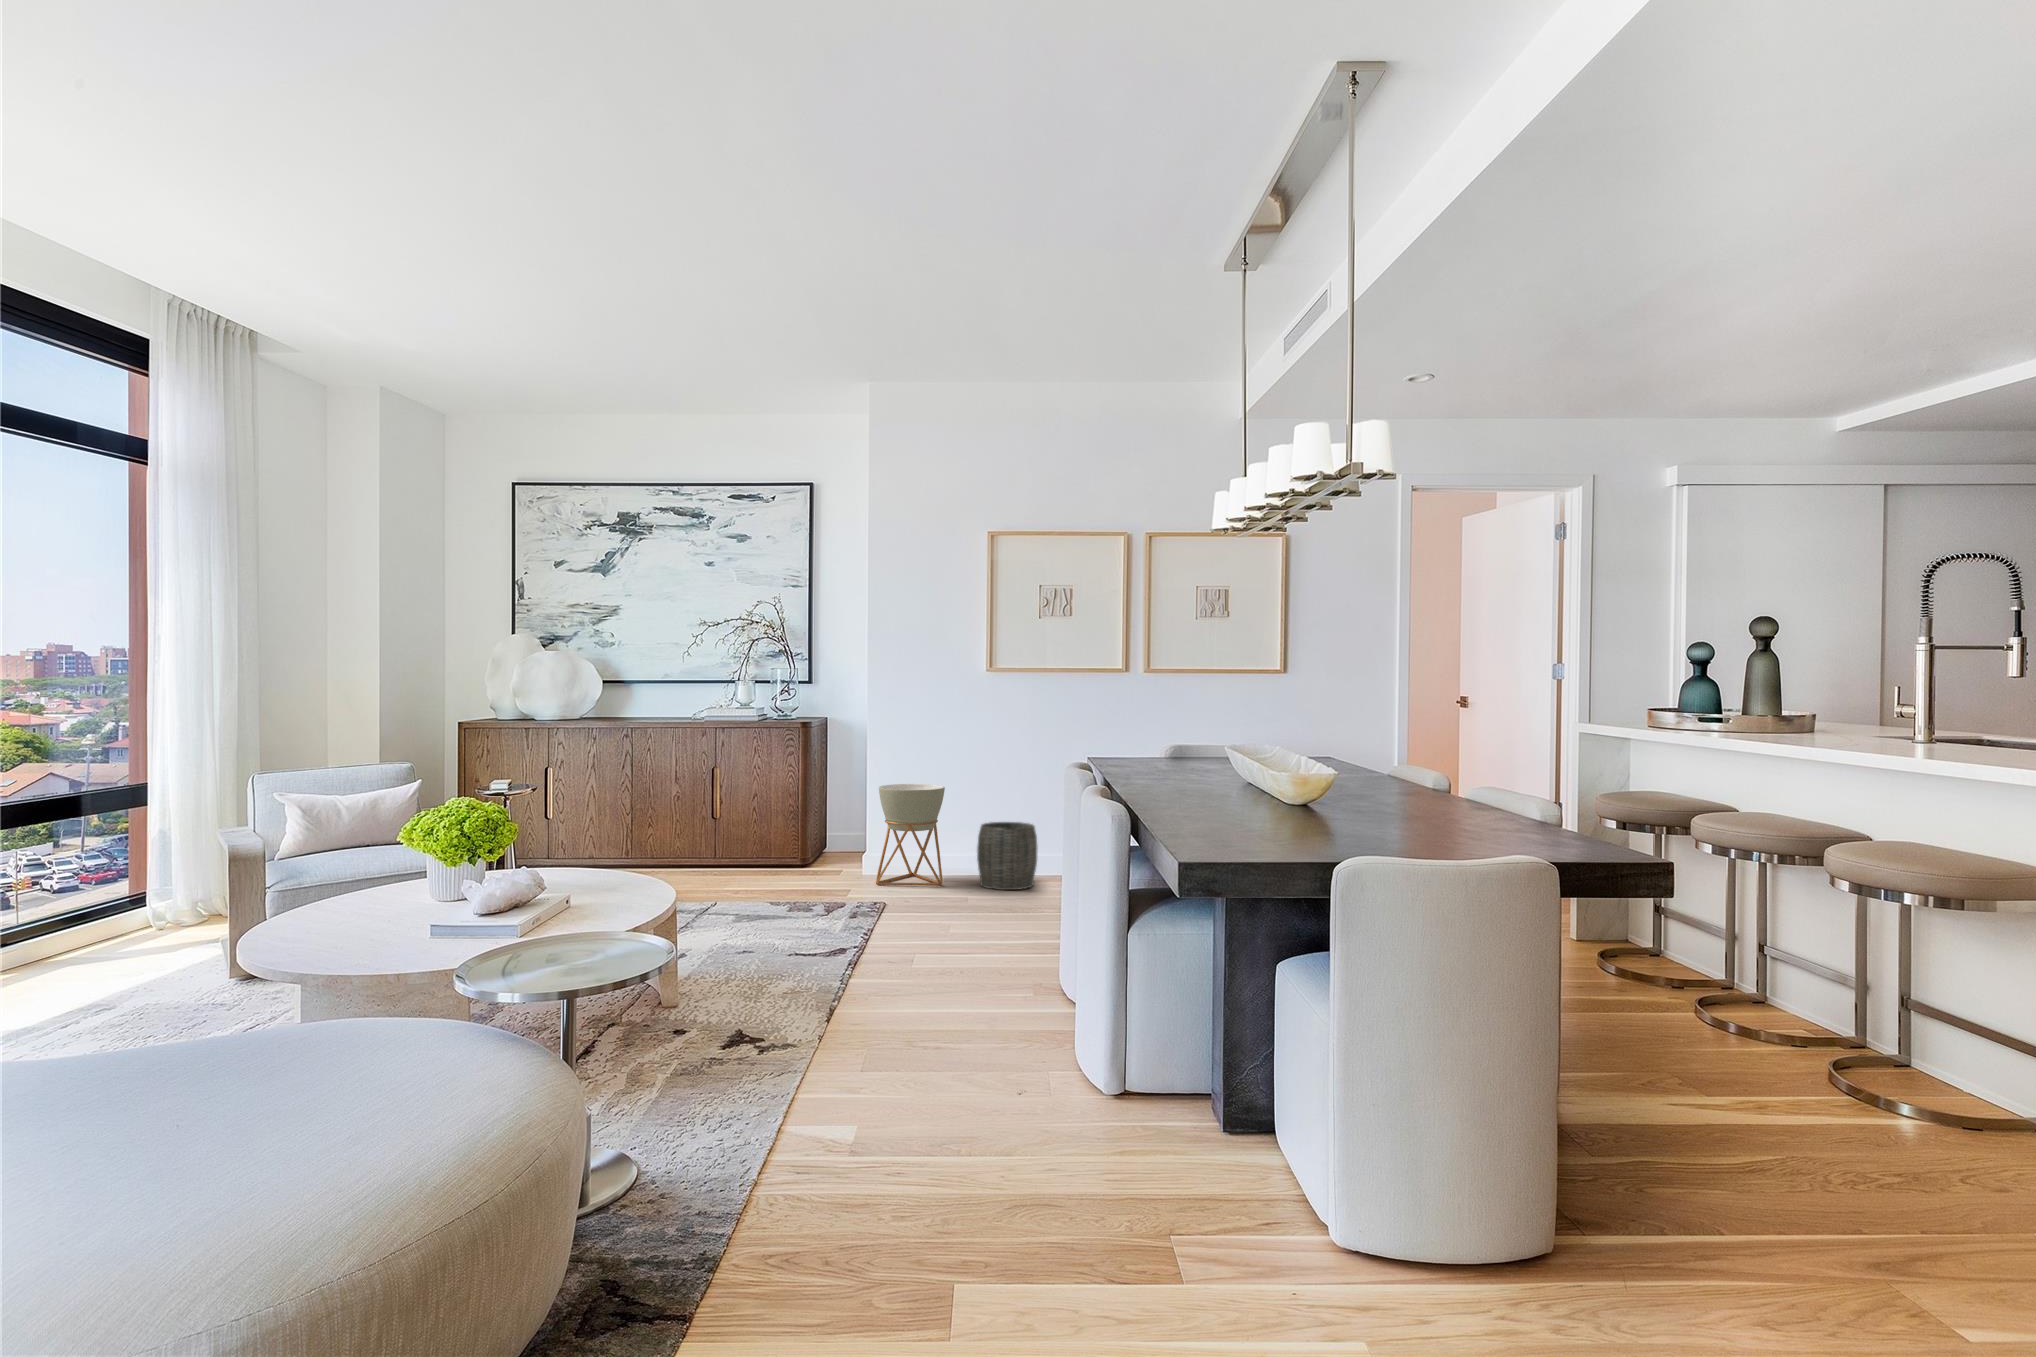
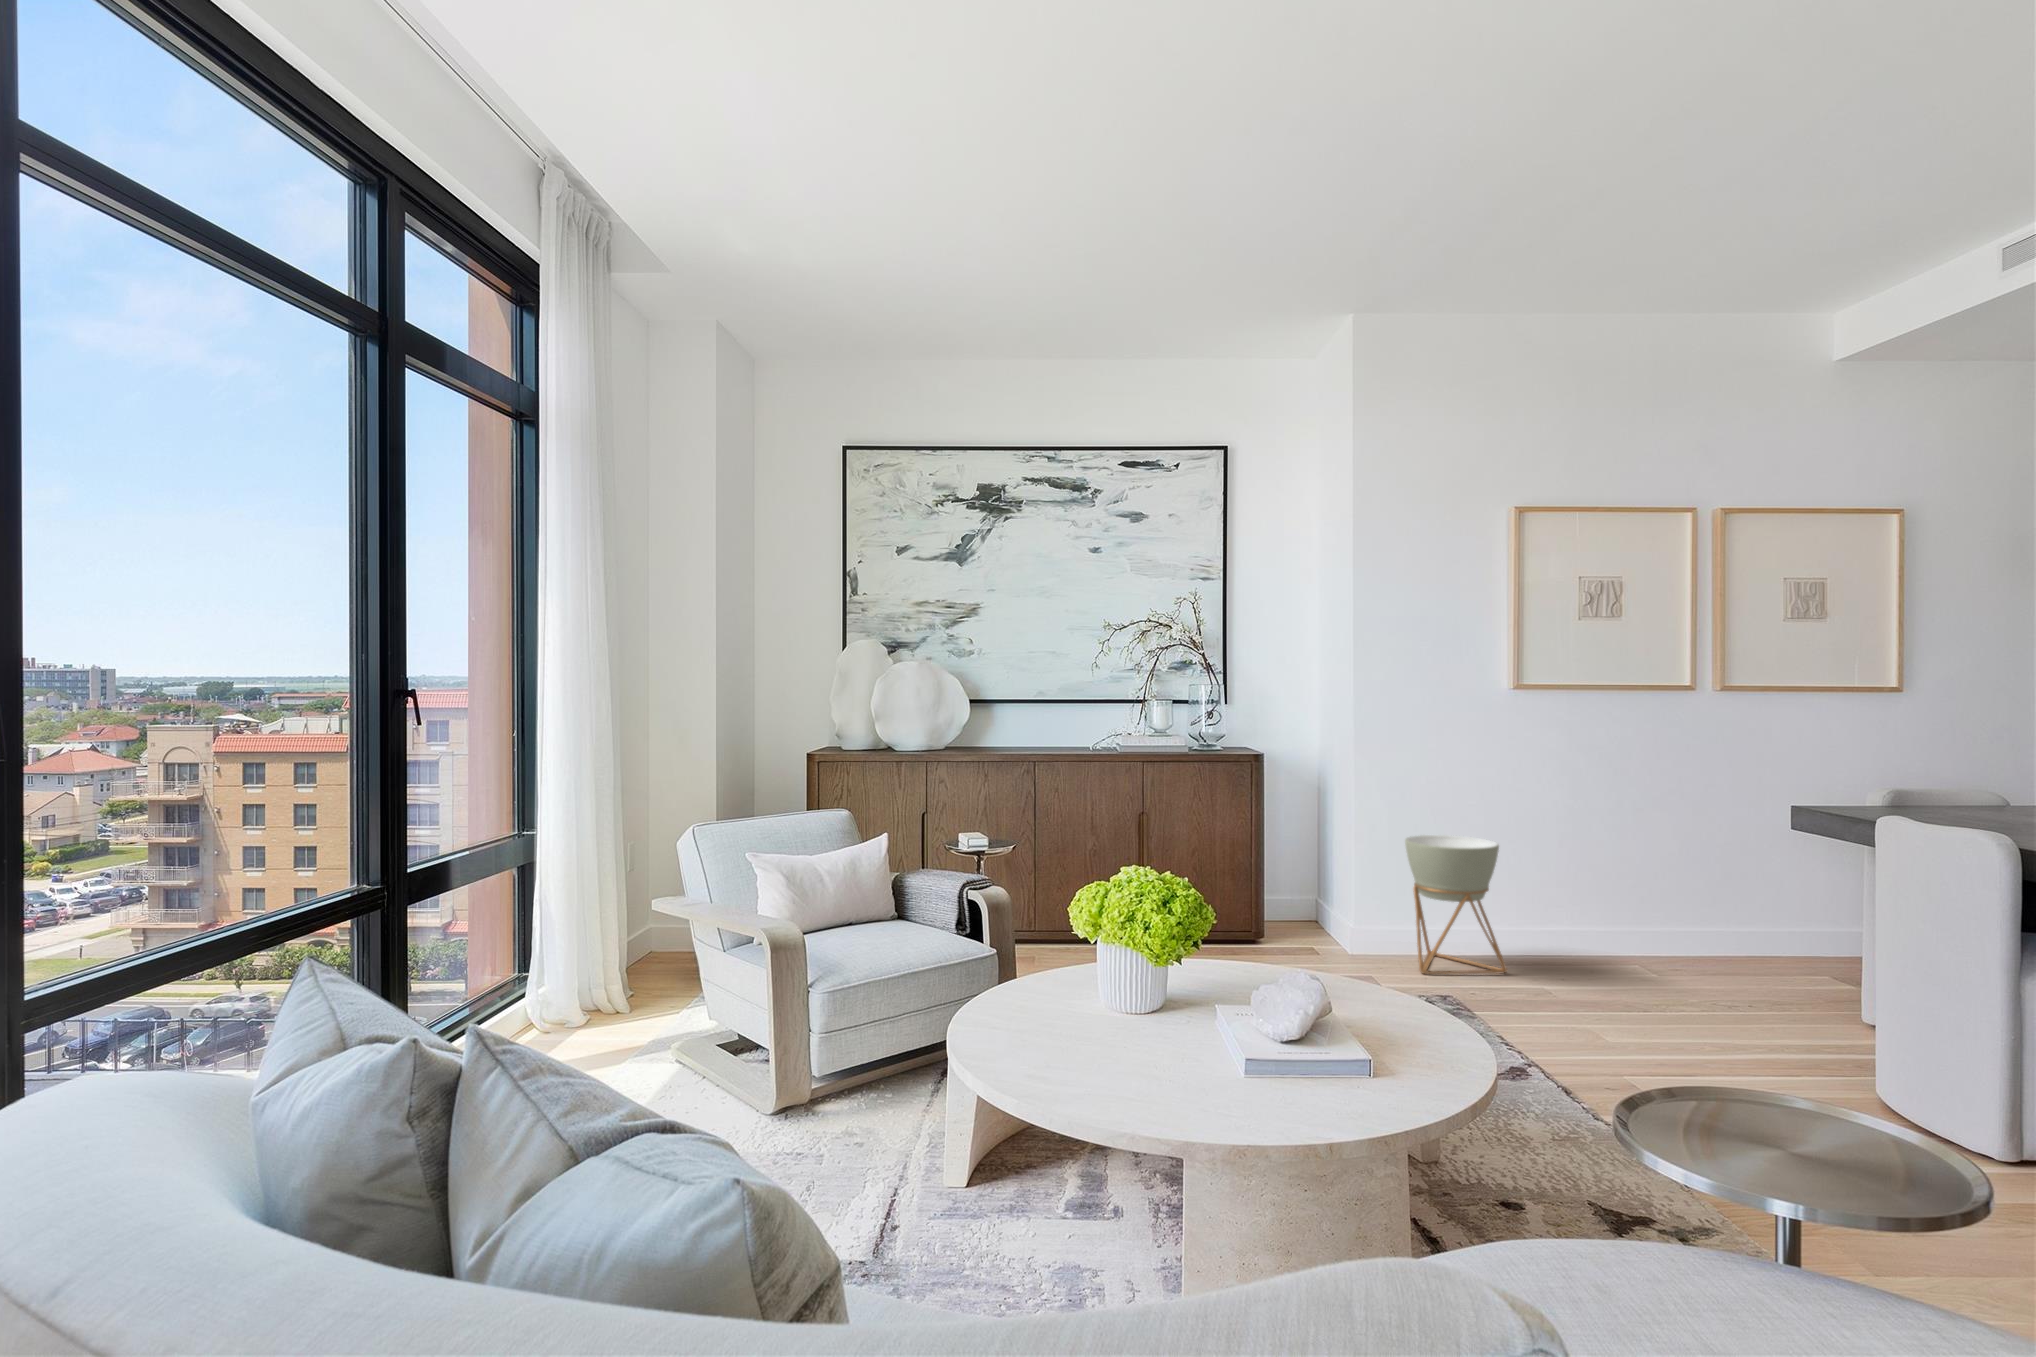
woven basket: present [977,822,1038,890] -> none [1533,883,1622,978]

